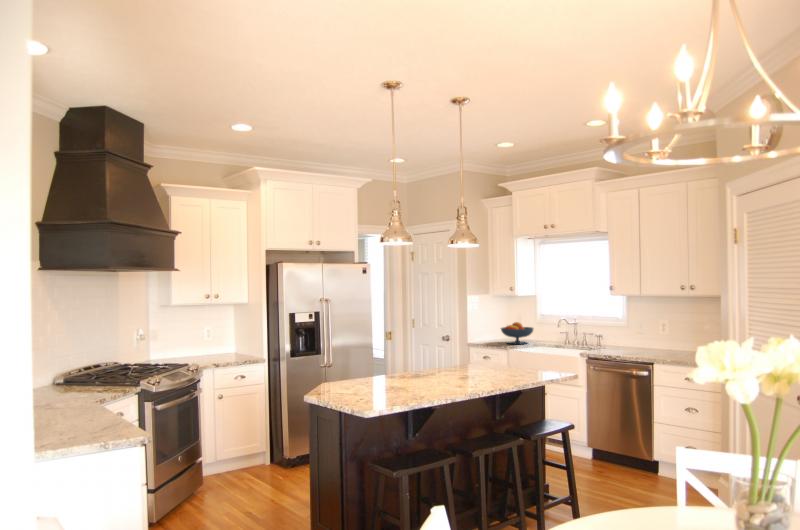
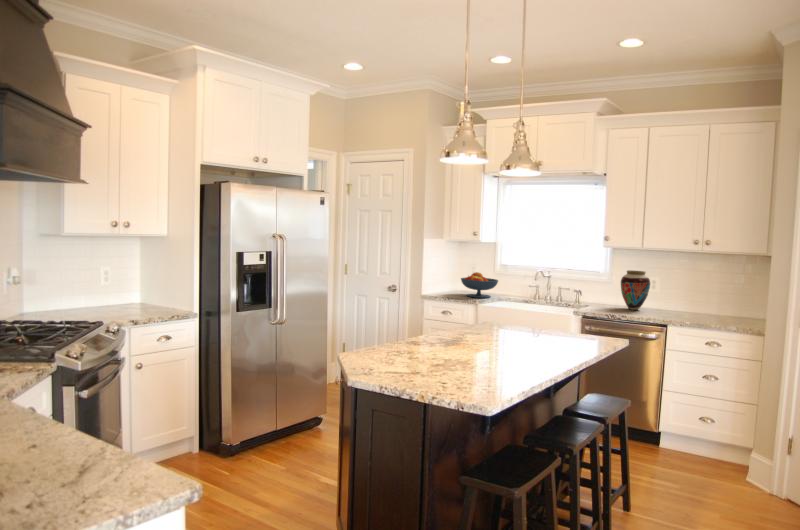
vase: none [637,314,665,351] -> present [621,270,650,310]

